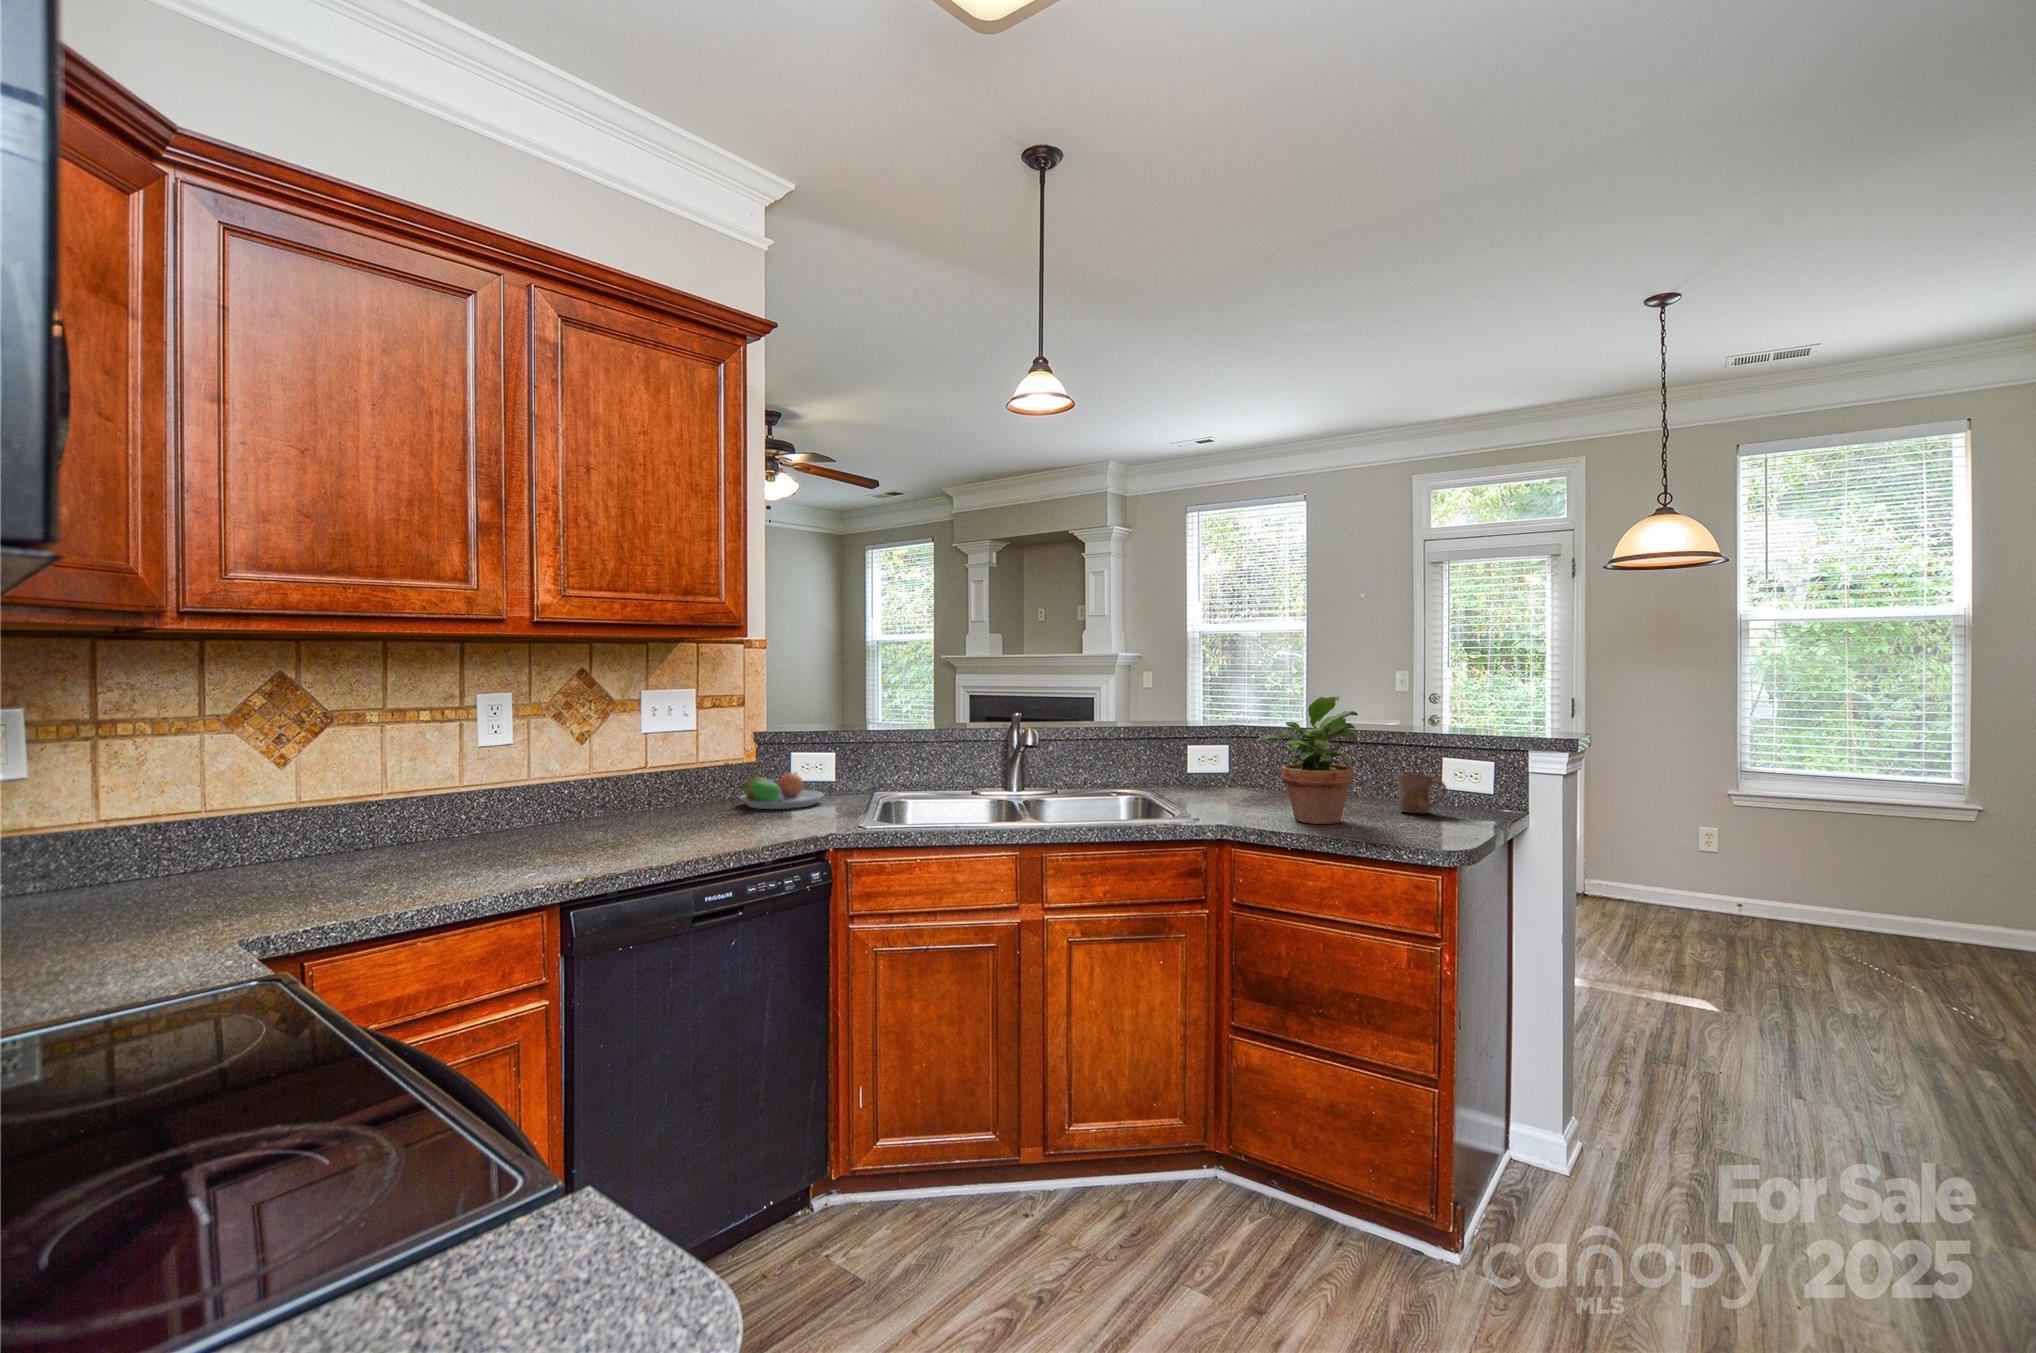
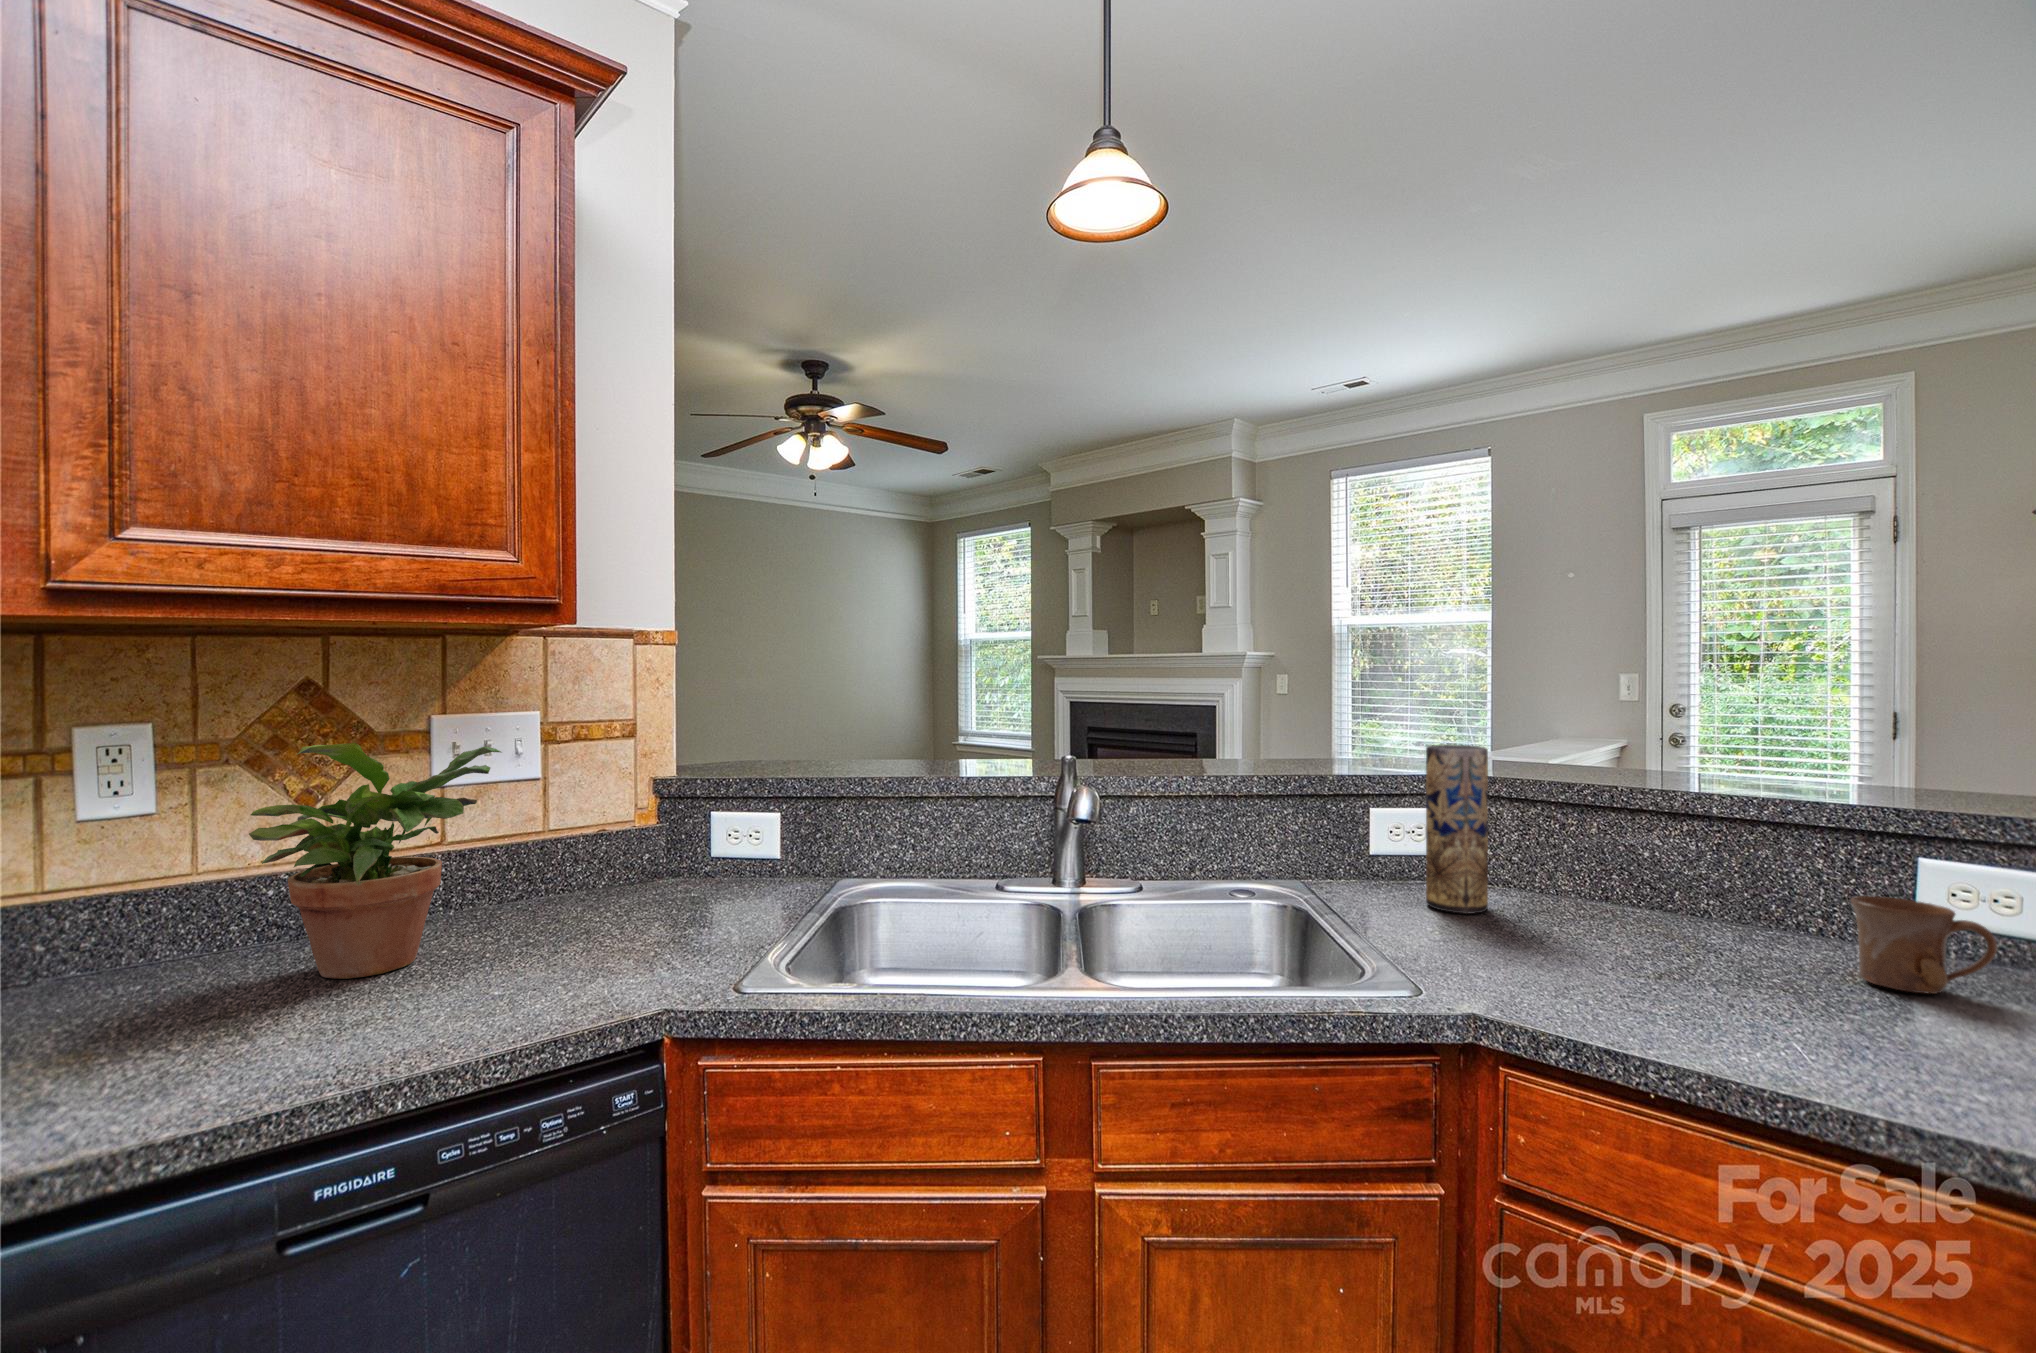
potted plant: present [1256,696,1359,824] -> present [249,743,501,979]
vase: none [1215,708,1247,798] -> present [1426,745,1488,914]
fruit bowl: present [740,772,824,809] -> none [593,845,751,916]

